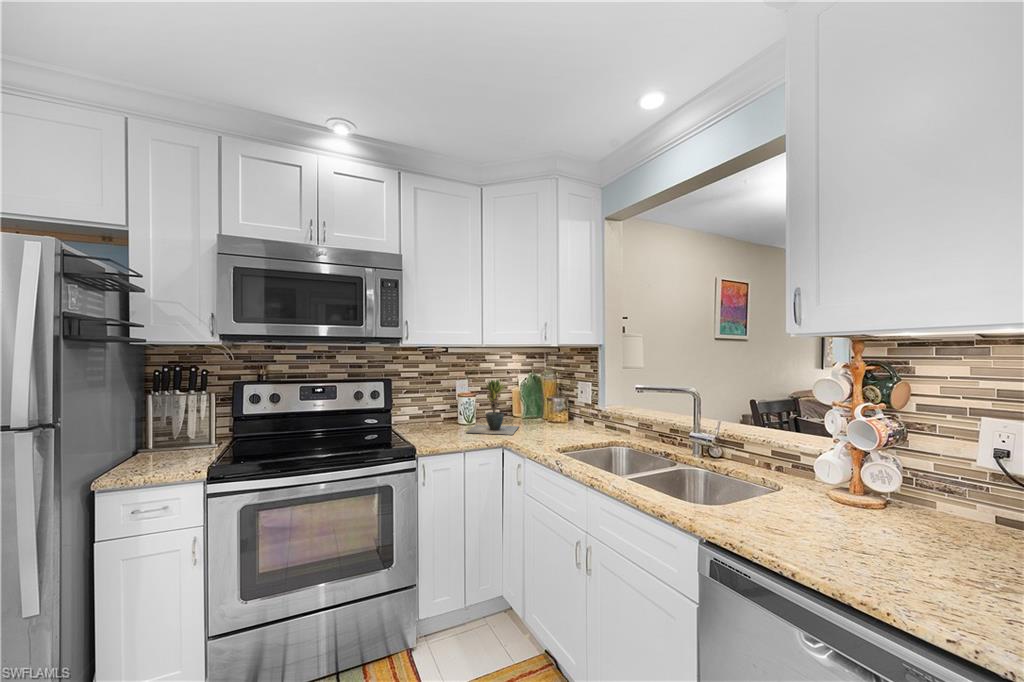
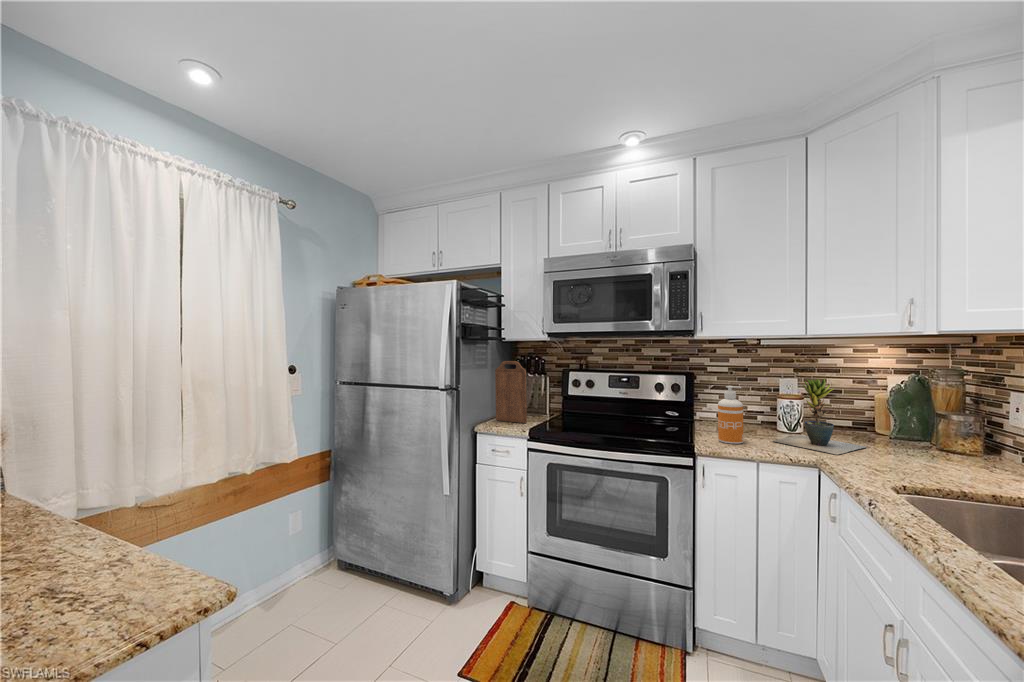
cutting board: none [129,374,195,466] -> present [495,361,527,423]
soap dispenser: none [431,389,450,440] -> present [718,386,744,444]

